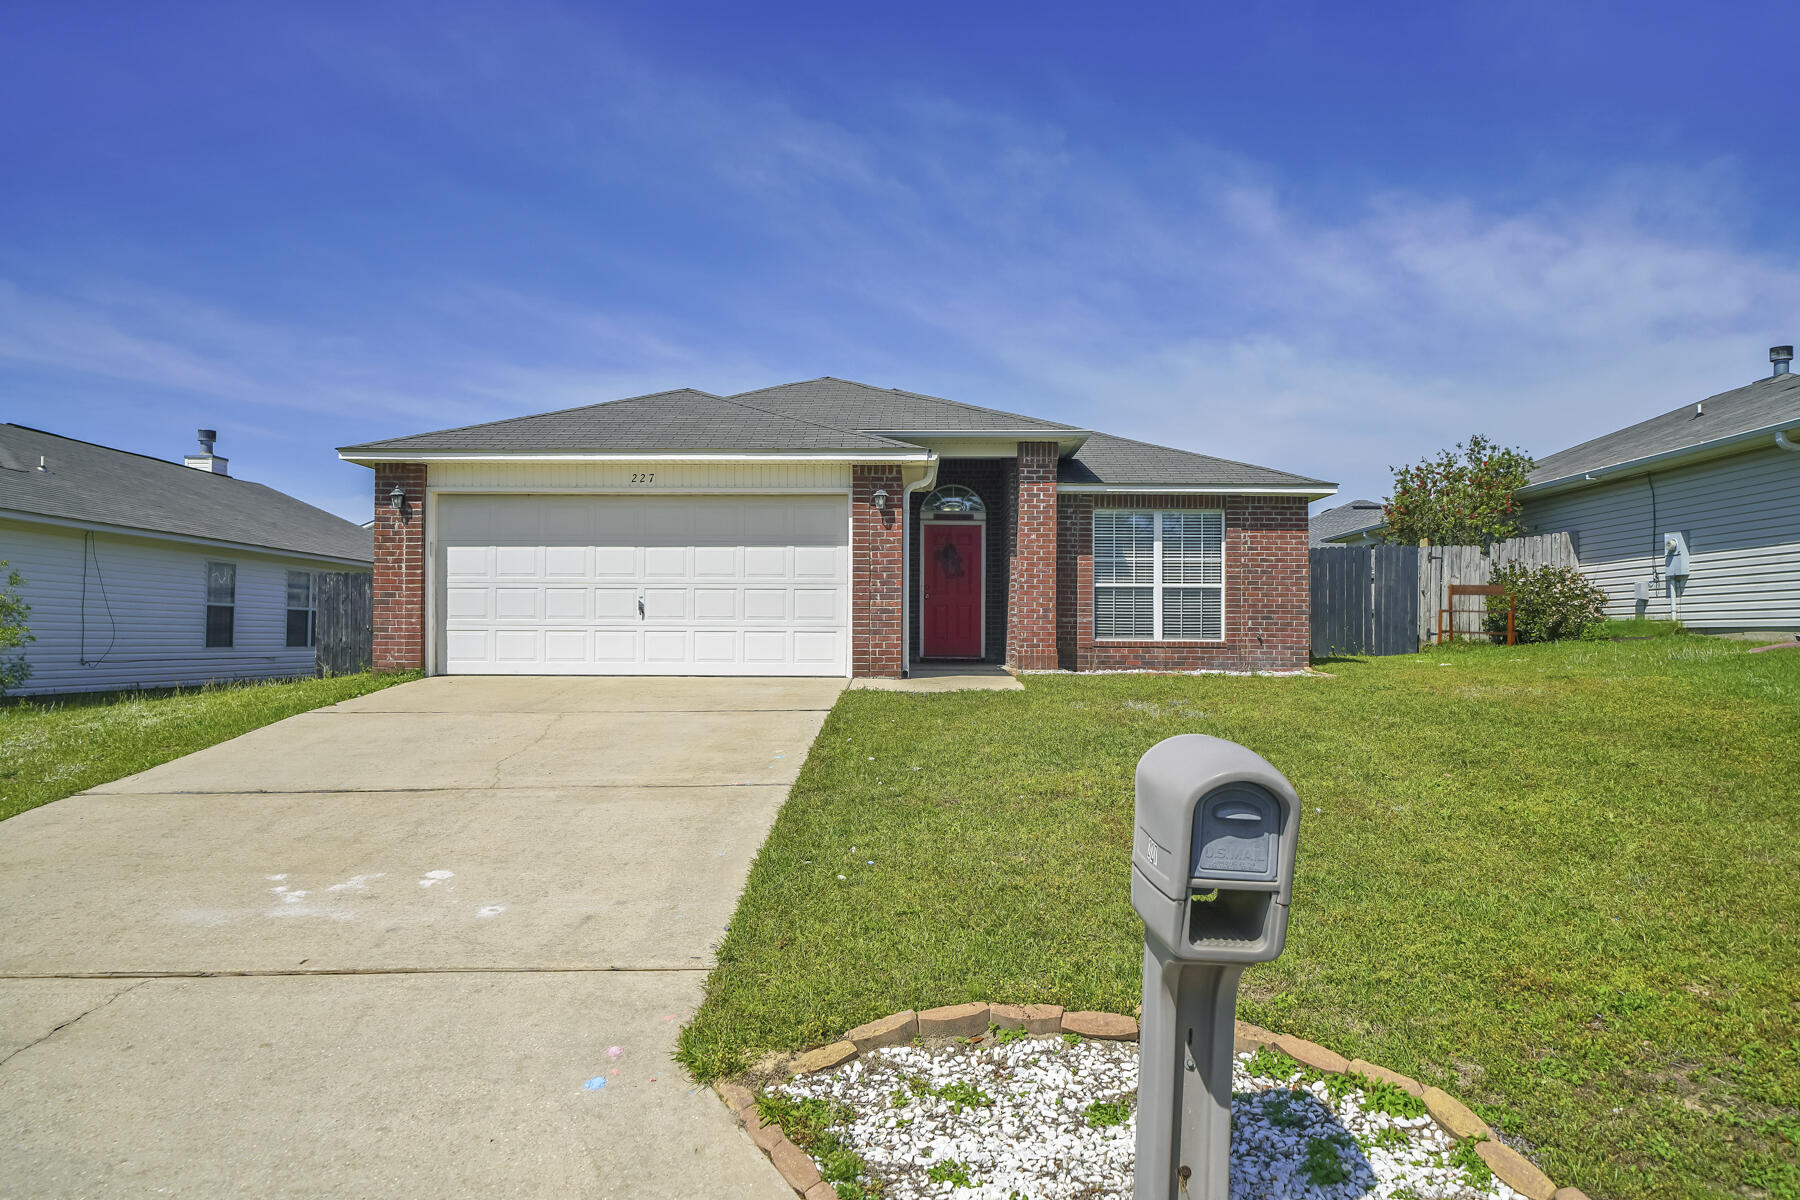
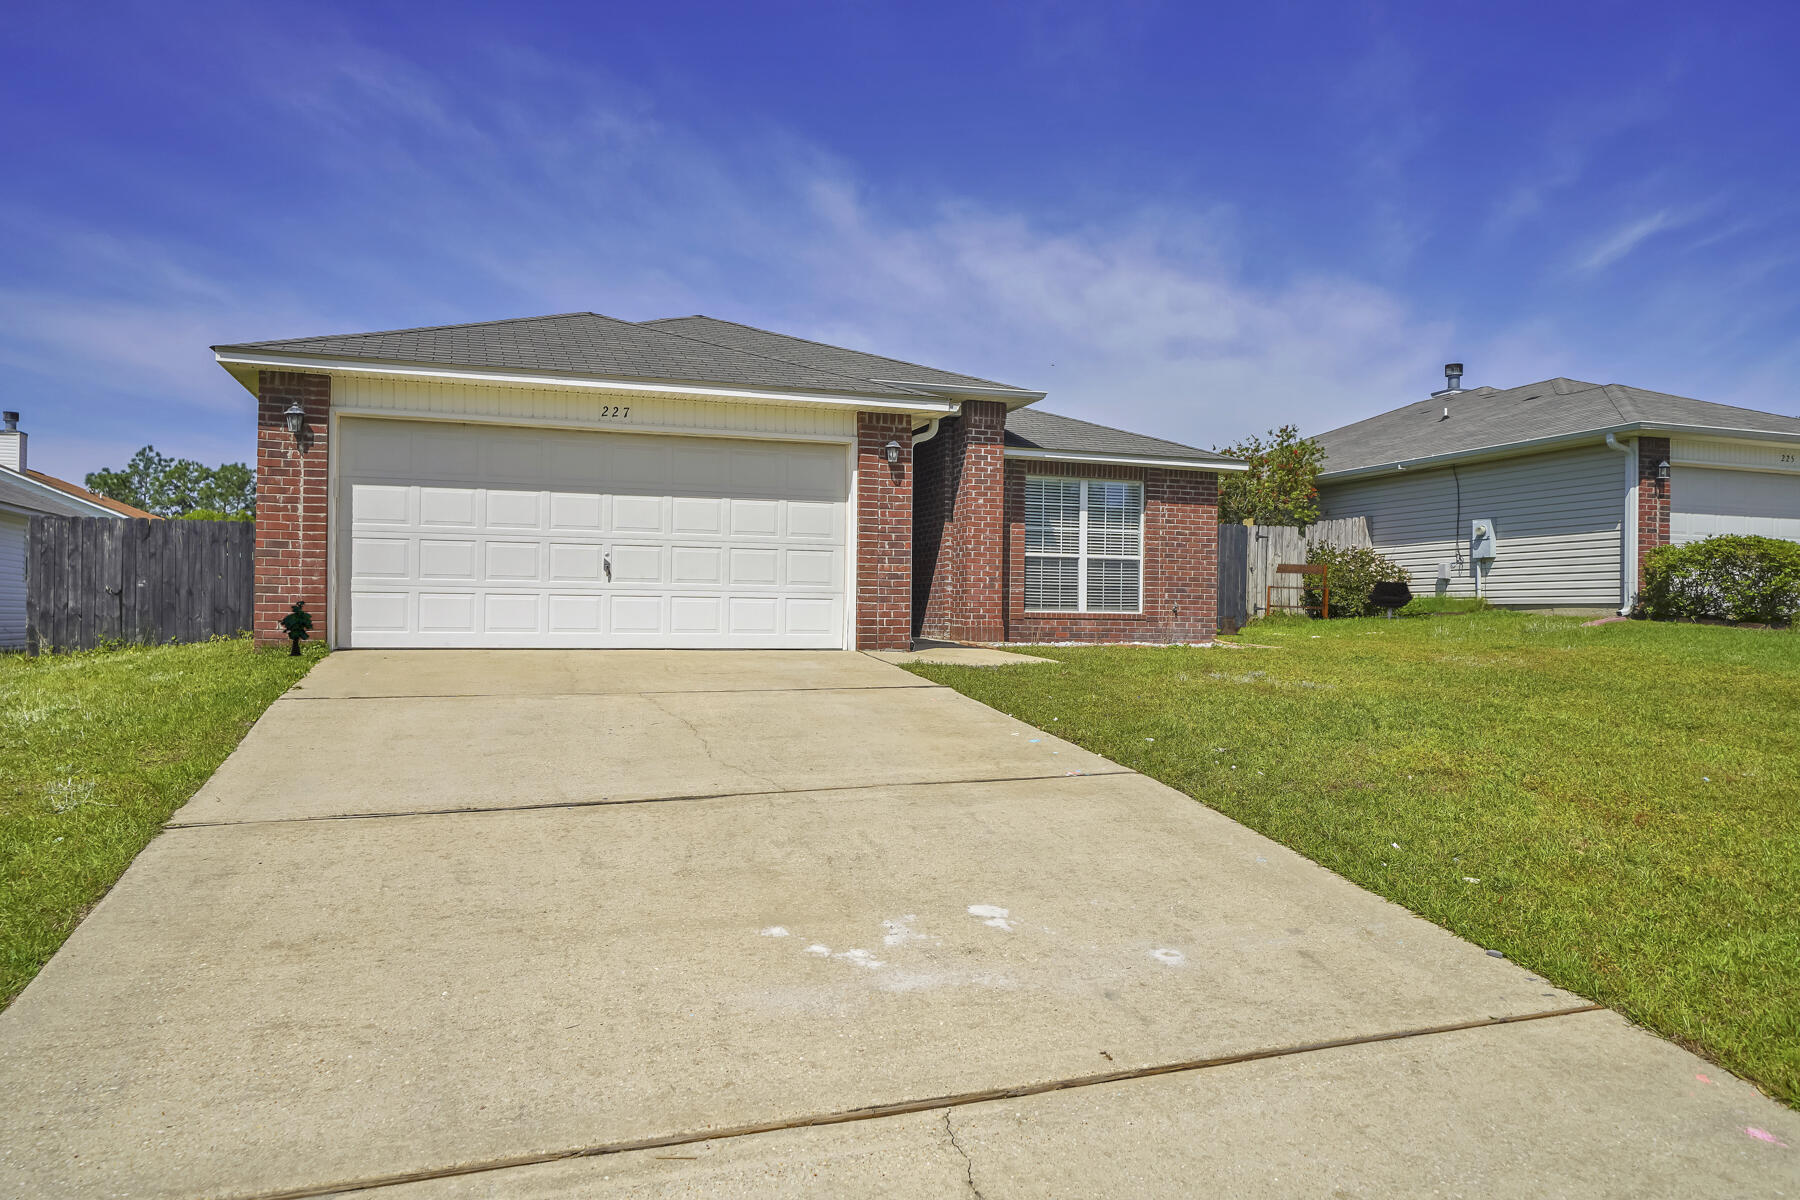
lounge chair: none [1563,603,1627,647] -> present [1367,582,1413,619]
decorative plant: none [381,641,411,685] -> present [278,601,314,656]
watering can: none [1314,644,1355,667] -> present [1216,614,1254,635]

